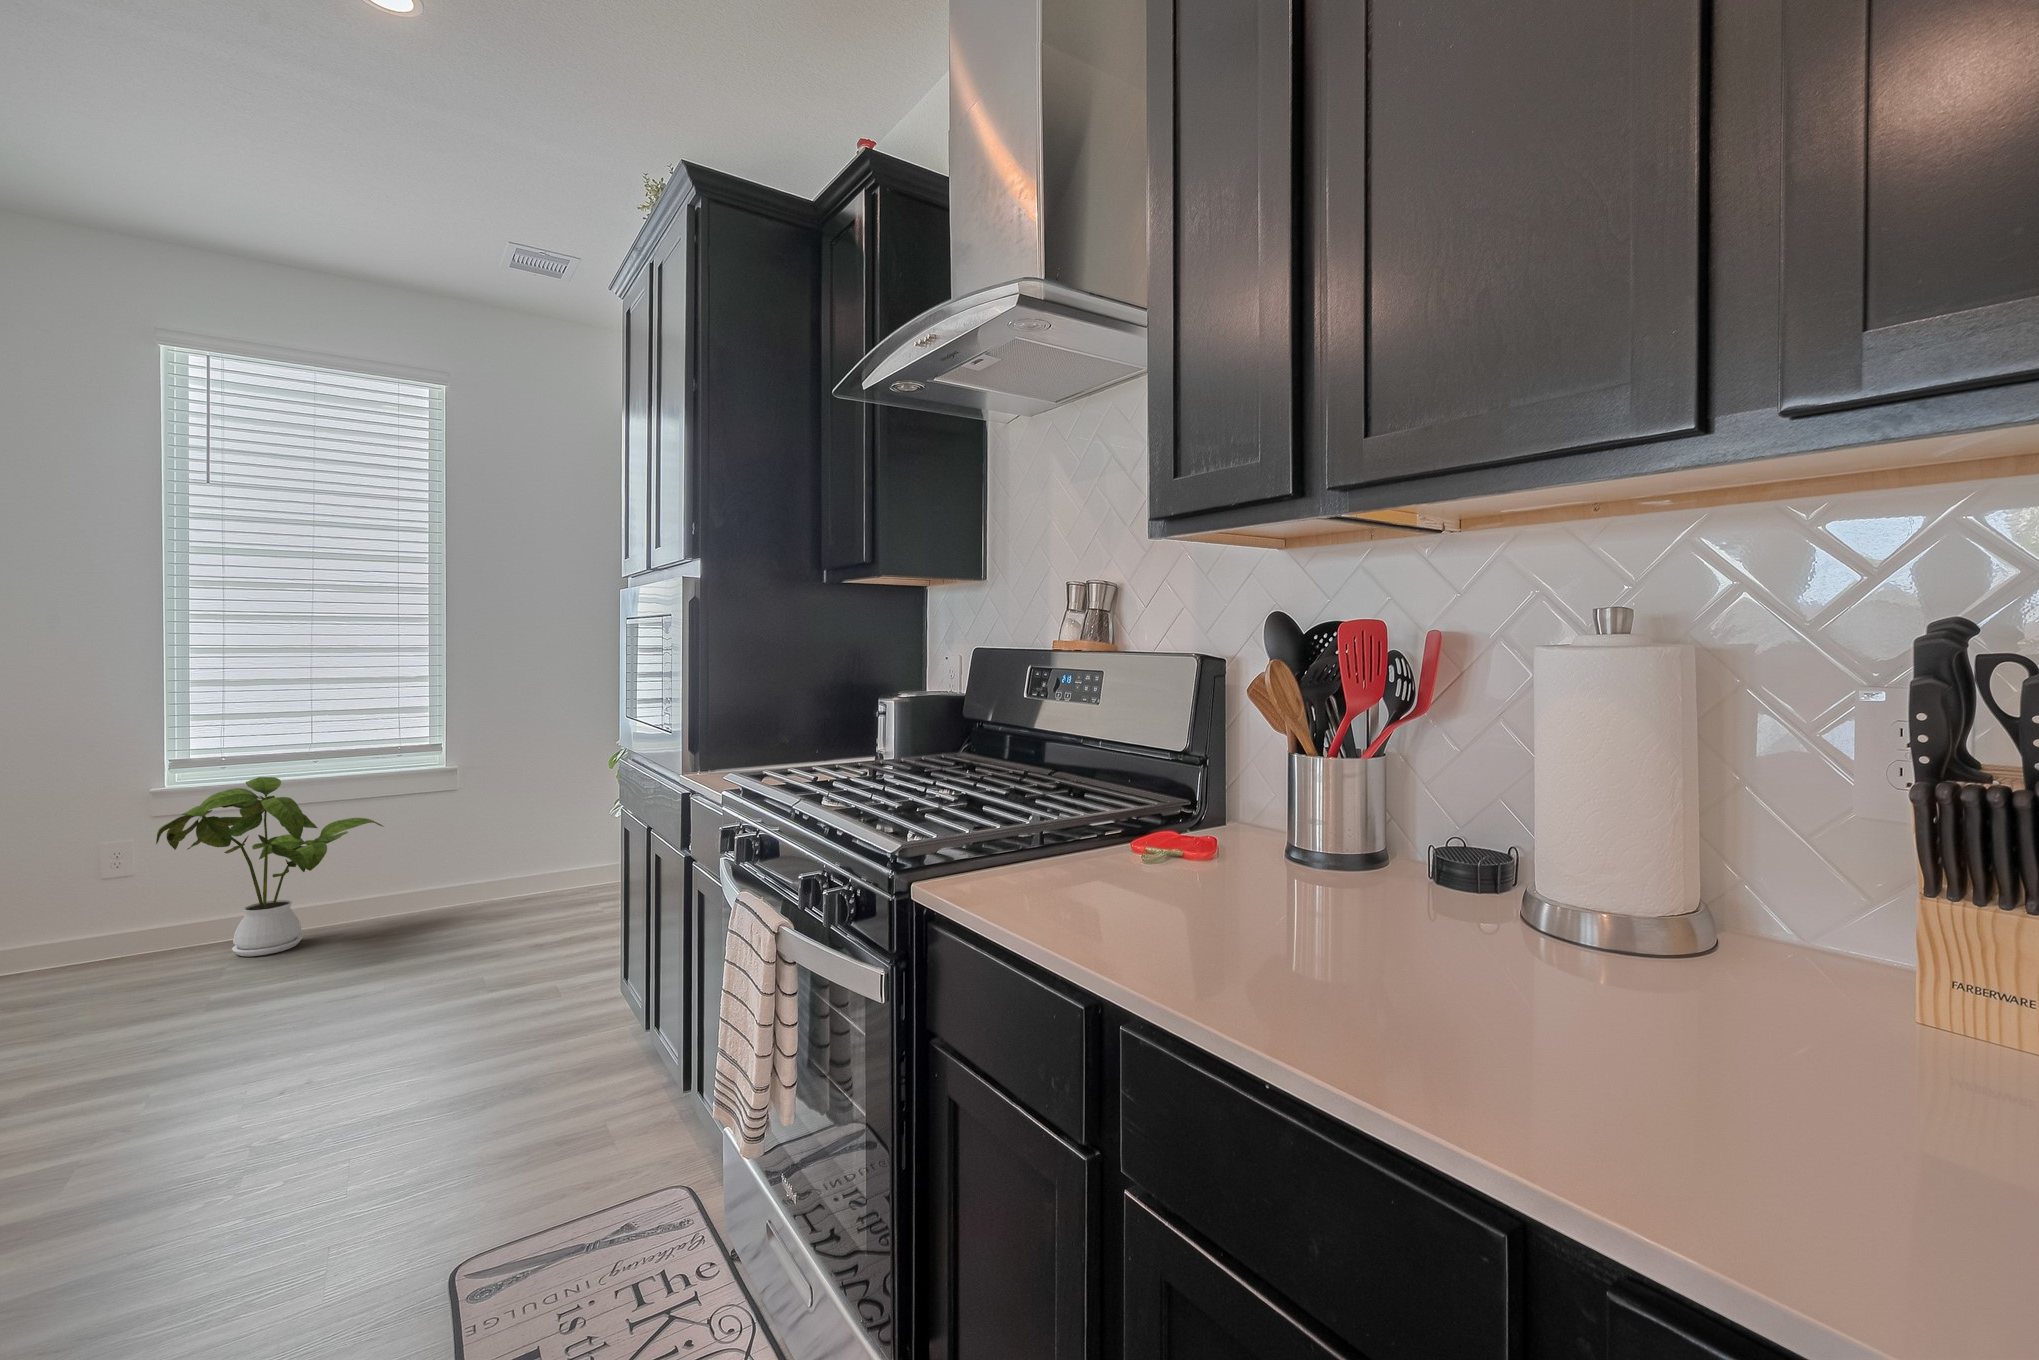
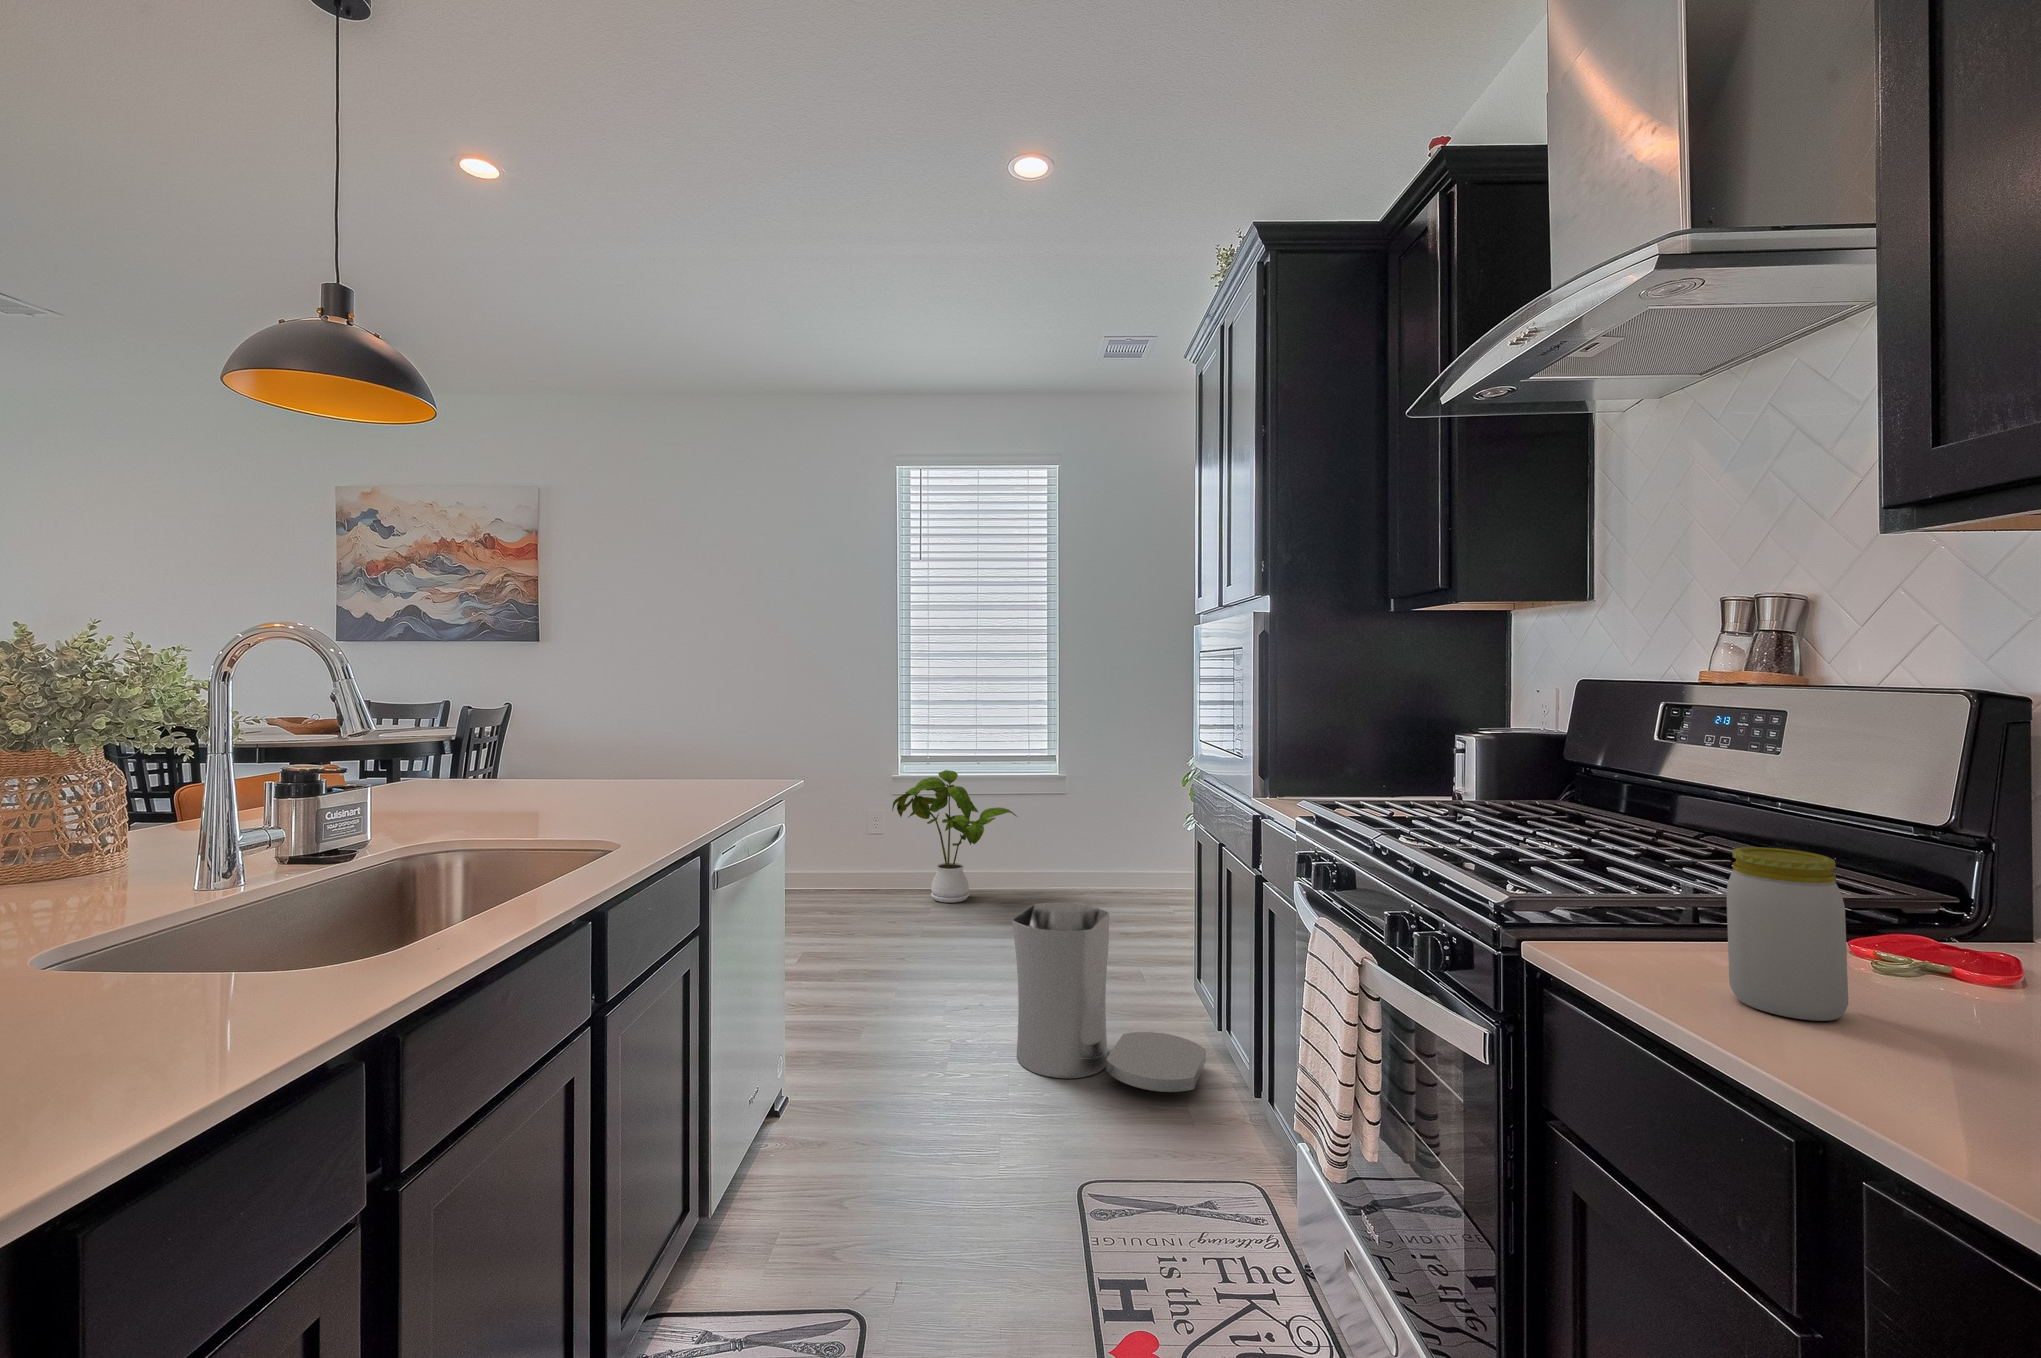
jar: none [1063,778,1133,912] -> present [1727,847,1848,1021]
trash can: none [359,924,628,1149] -> present [1012,903,1206,1092]

